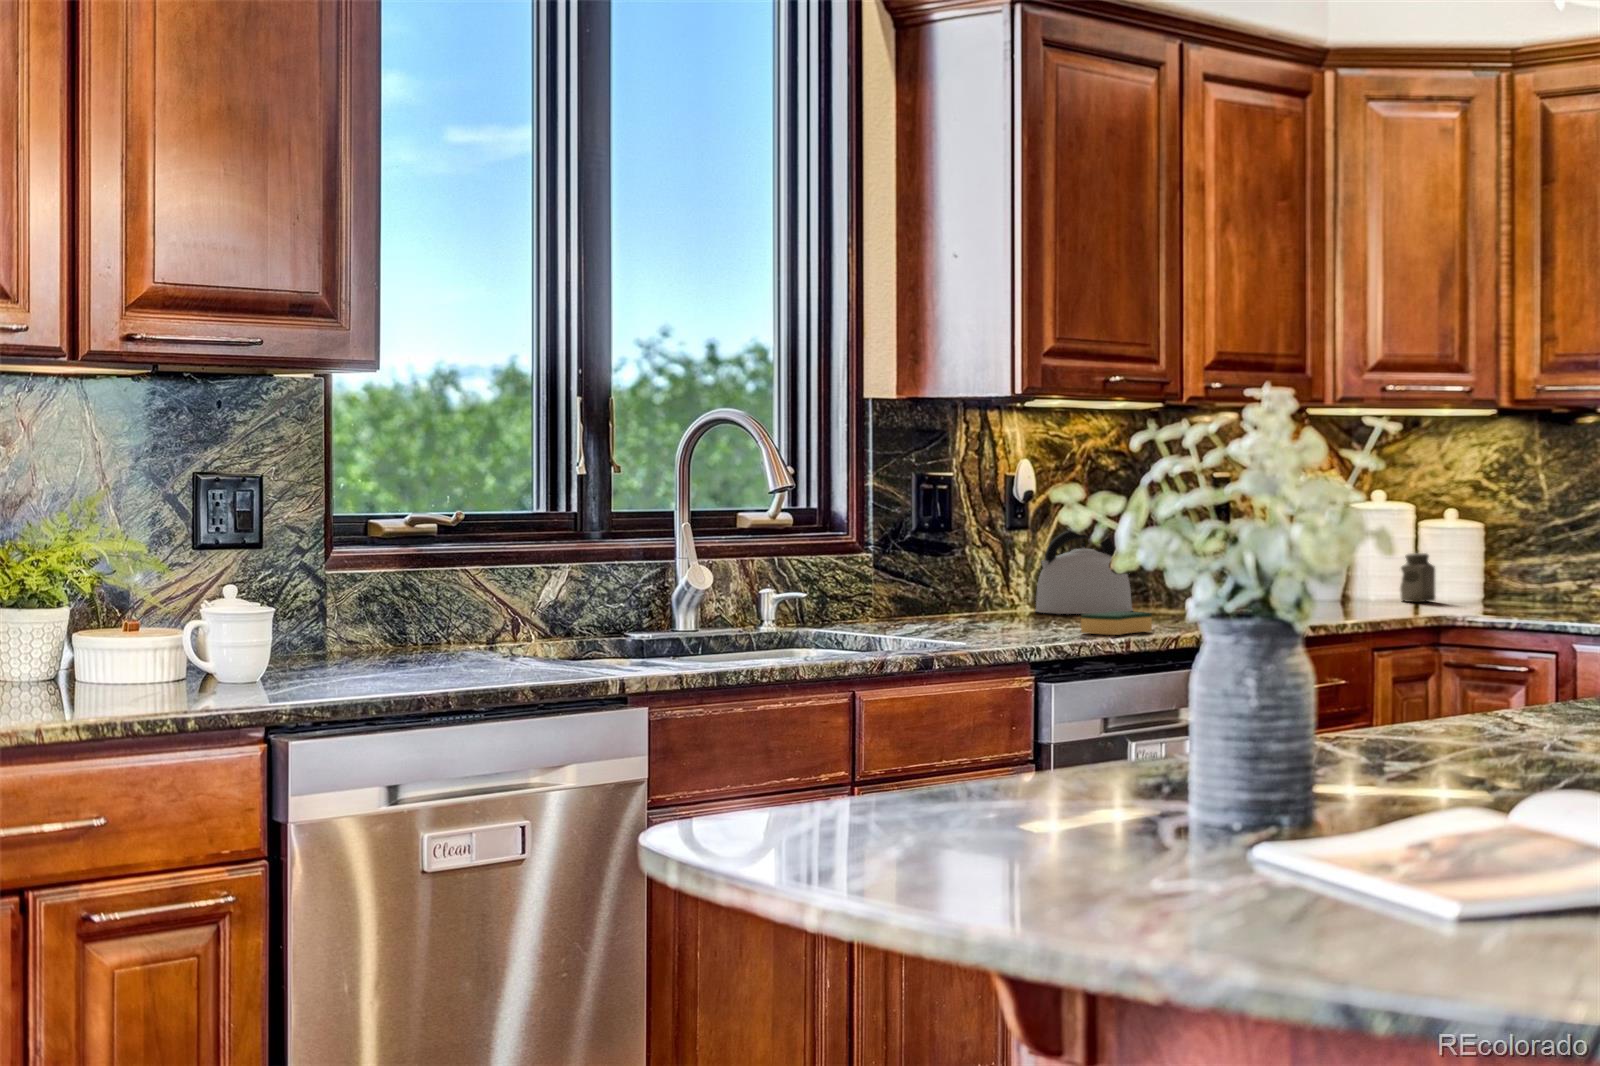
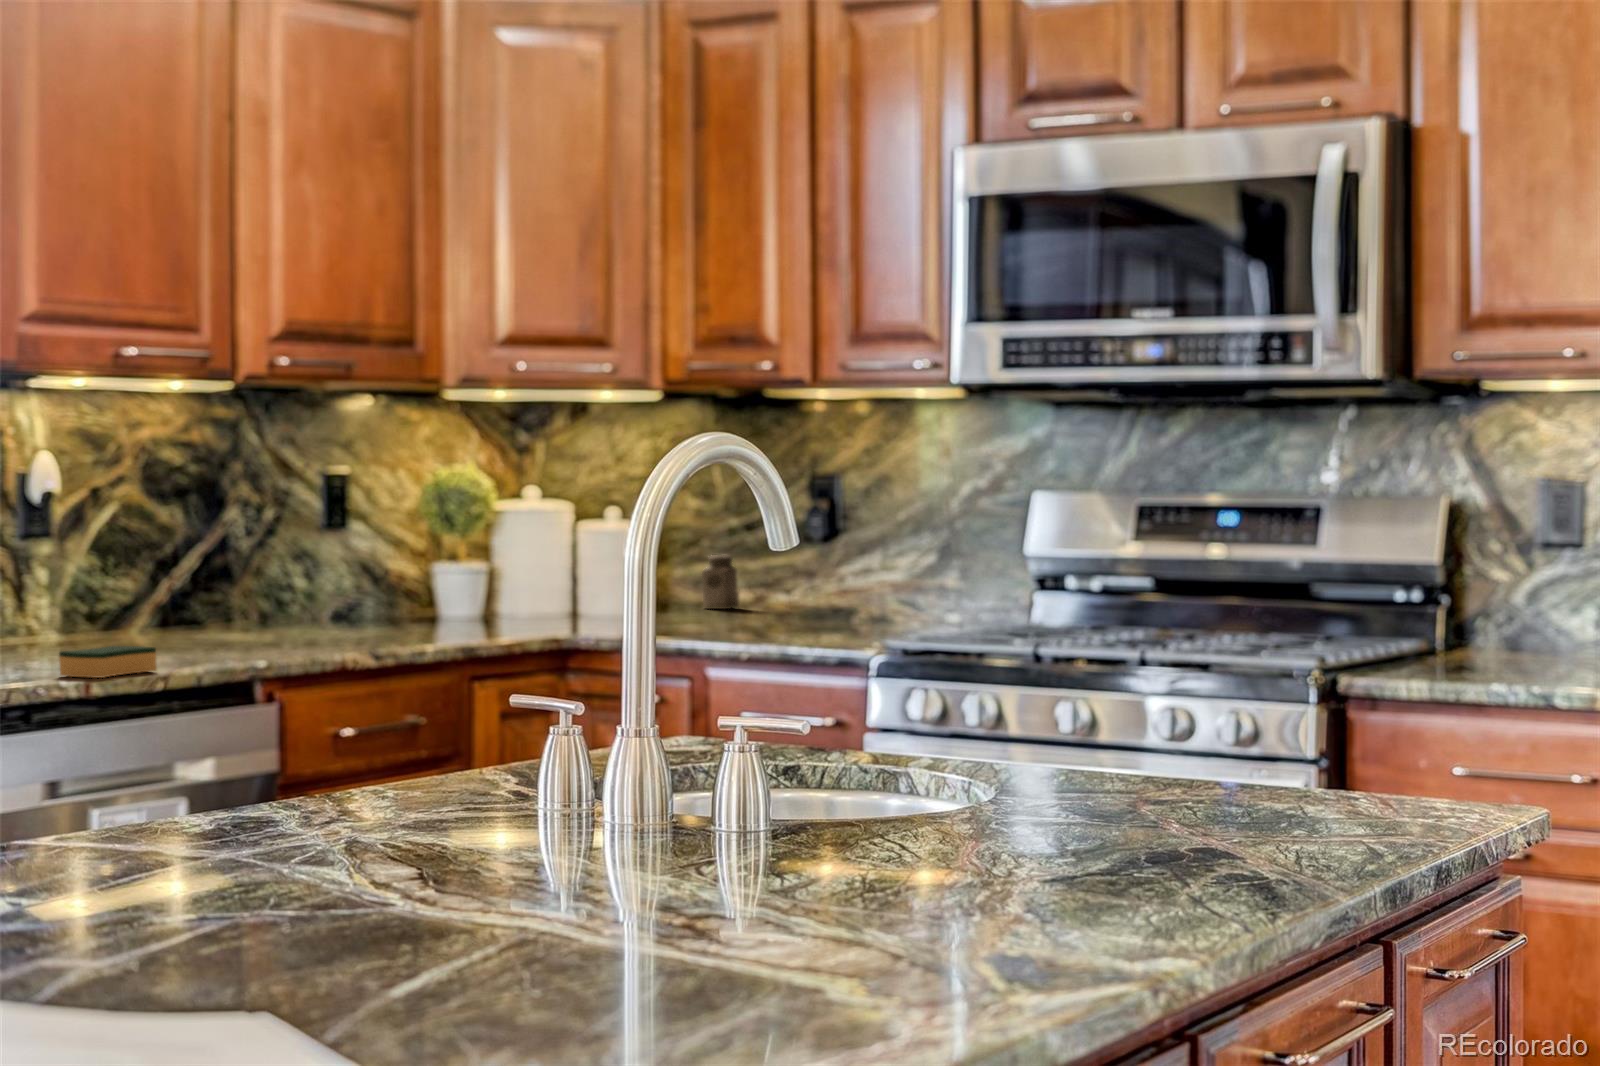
kettle: present [1036,531,1133,614] -> none [64,535,205,646]
salt shaker: present [1400,553,1435,602] -> present [702,555,740,609]

